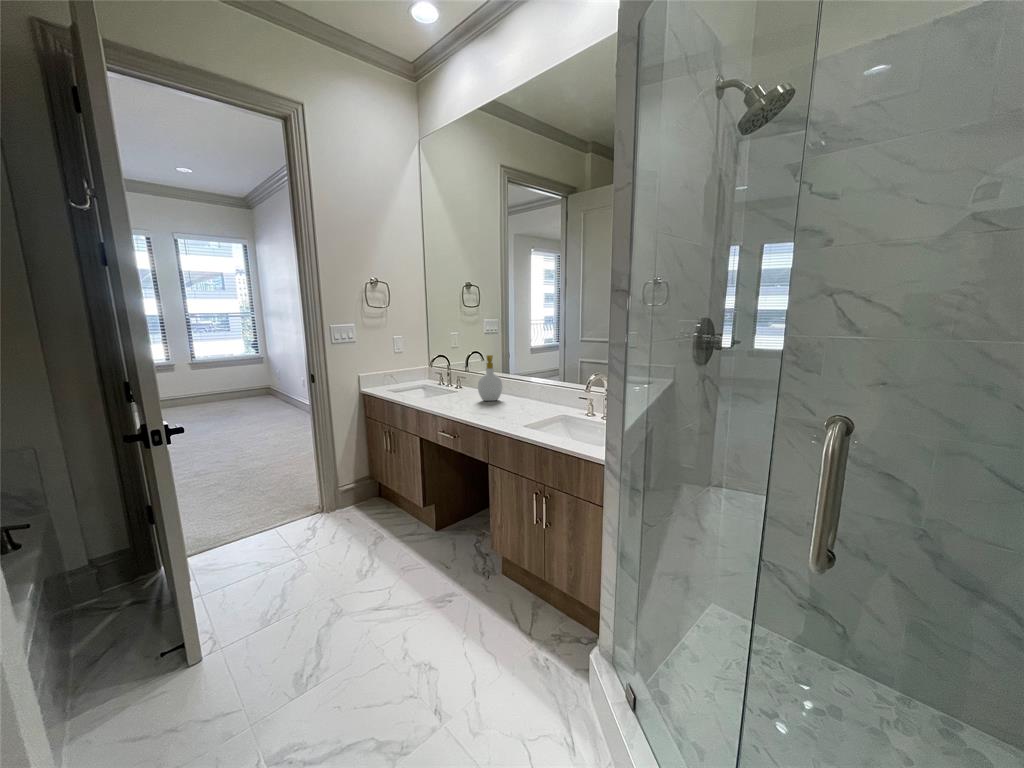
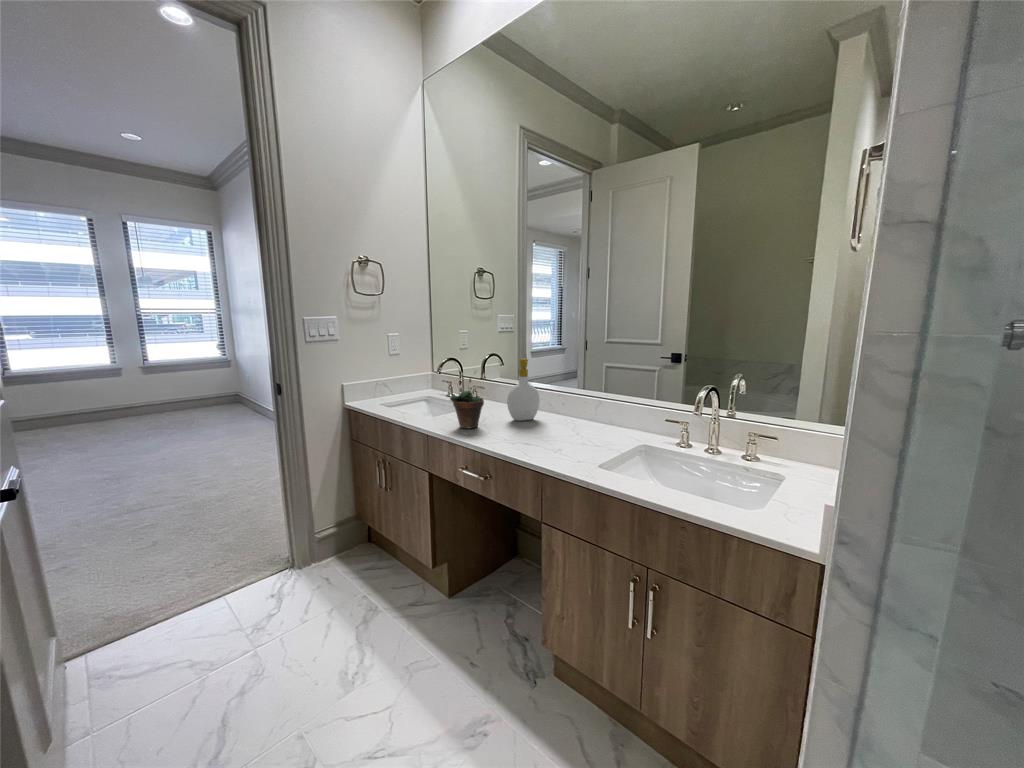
succulent plant: none [434,369,459,406] -> present [450,379,484,429]

